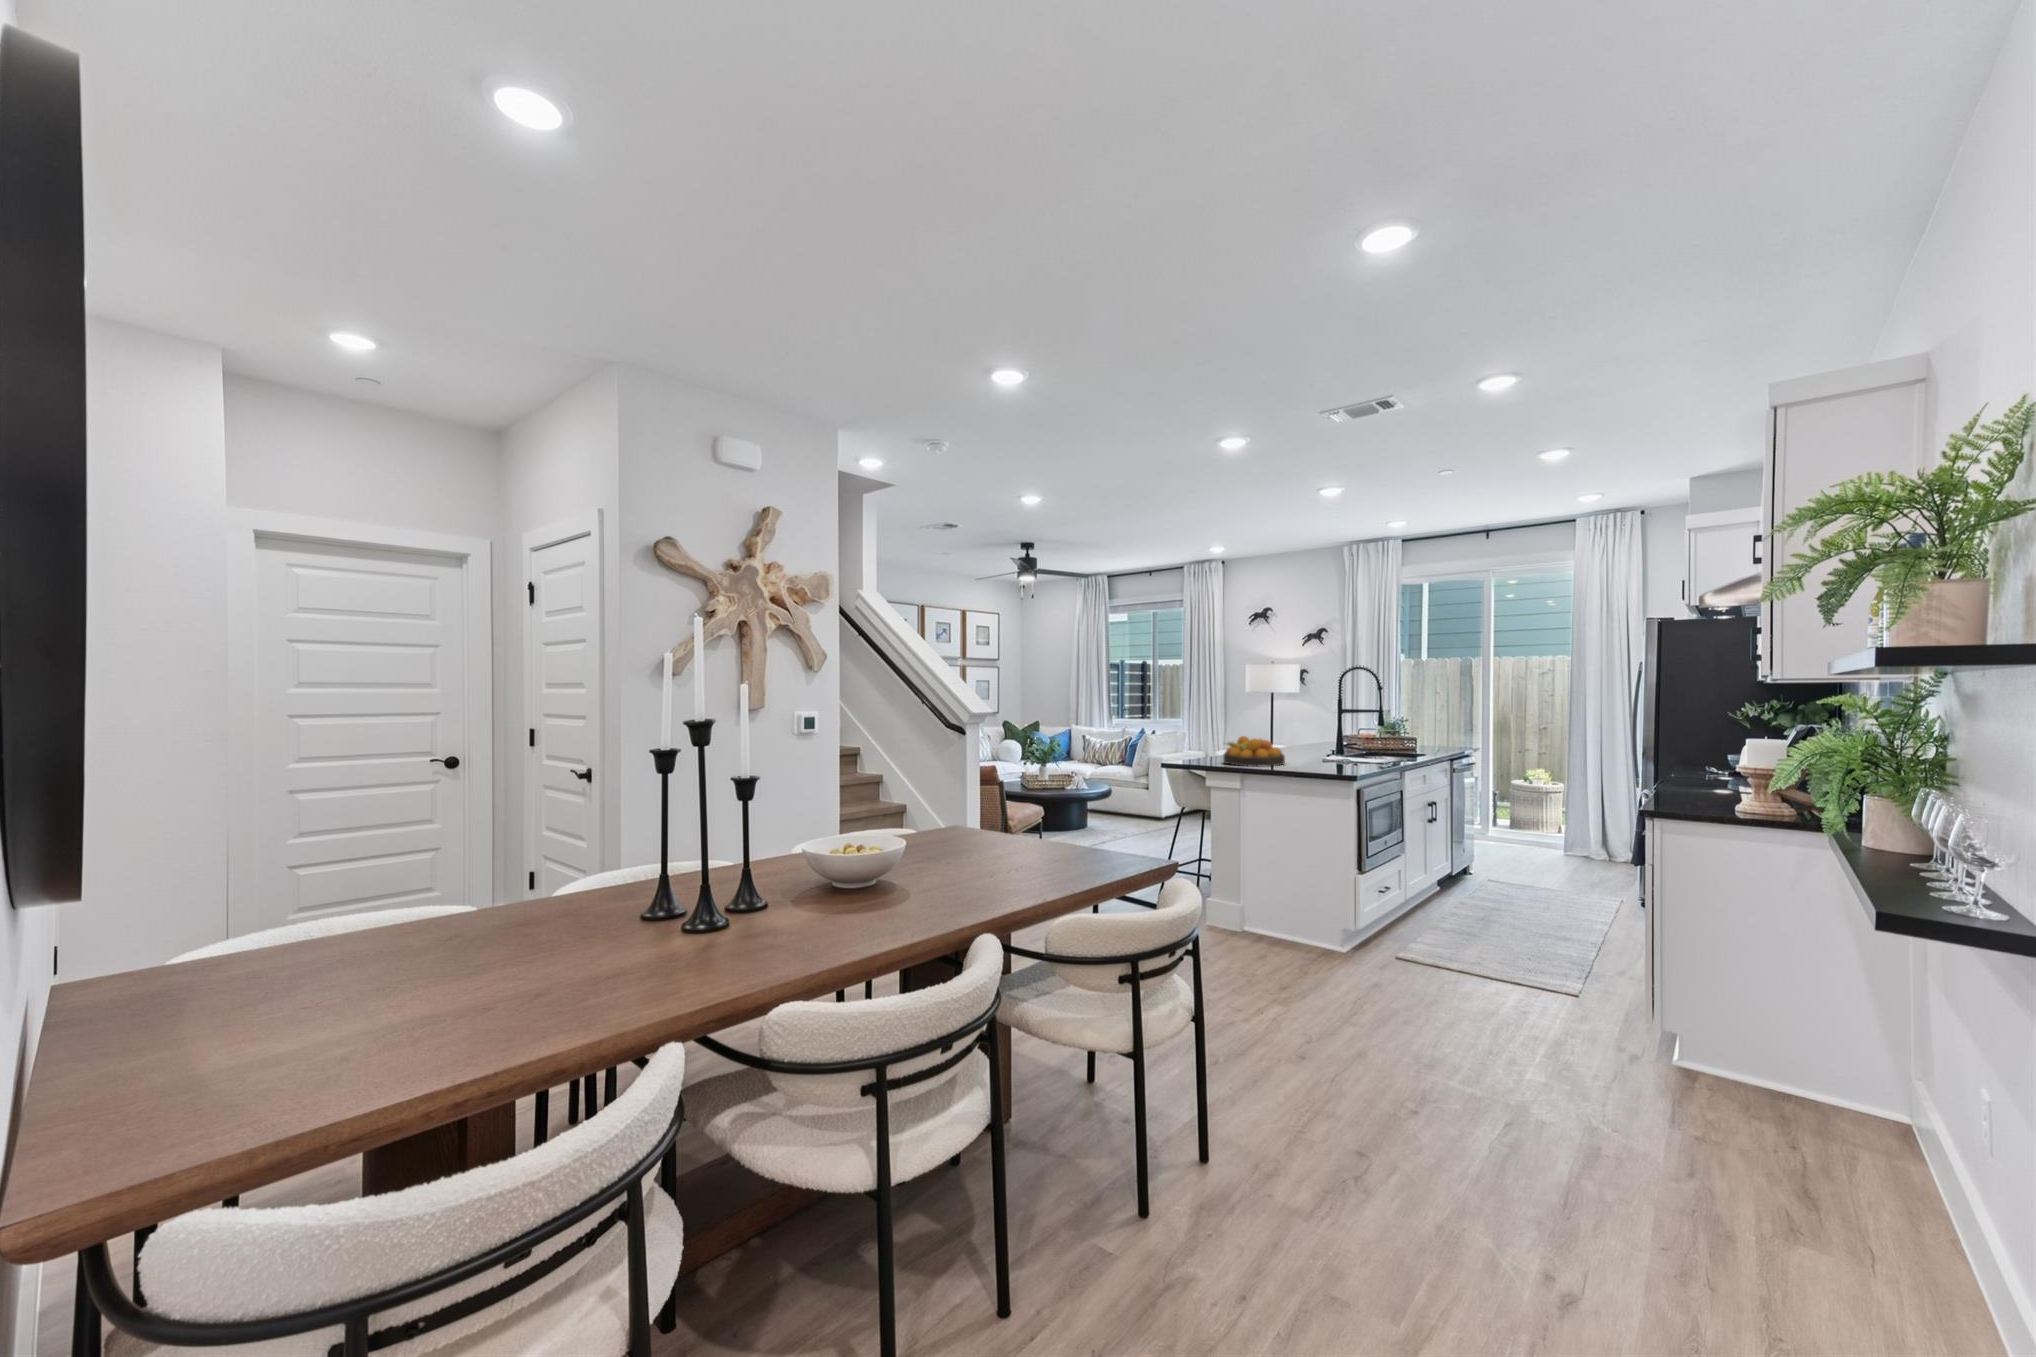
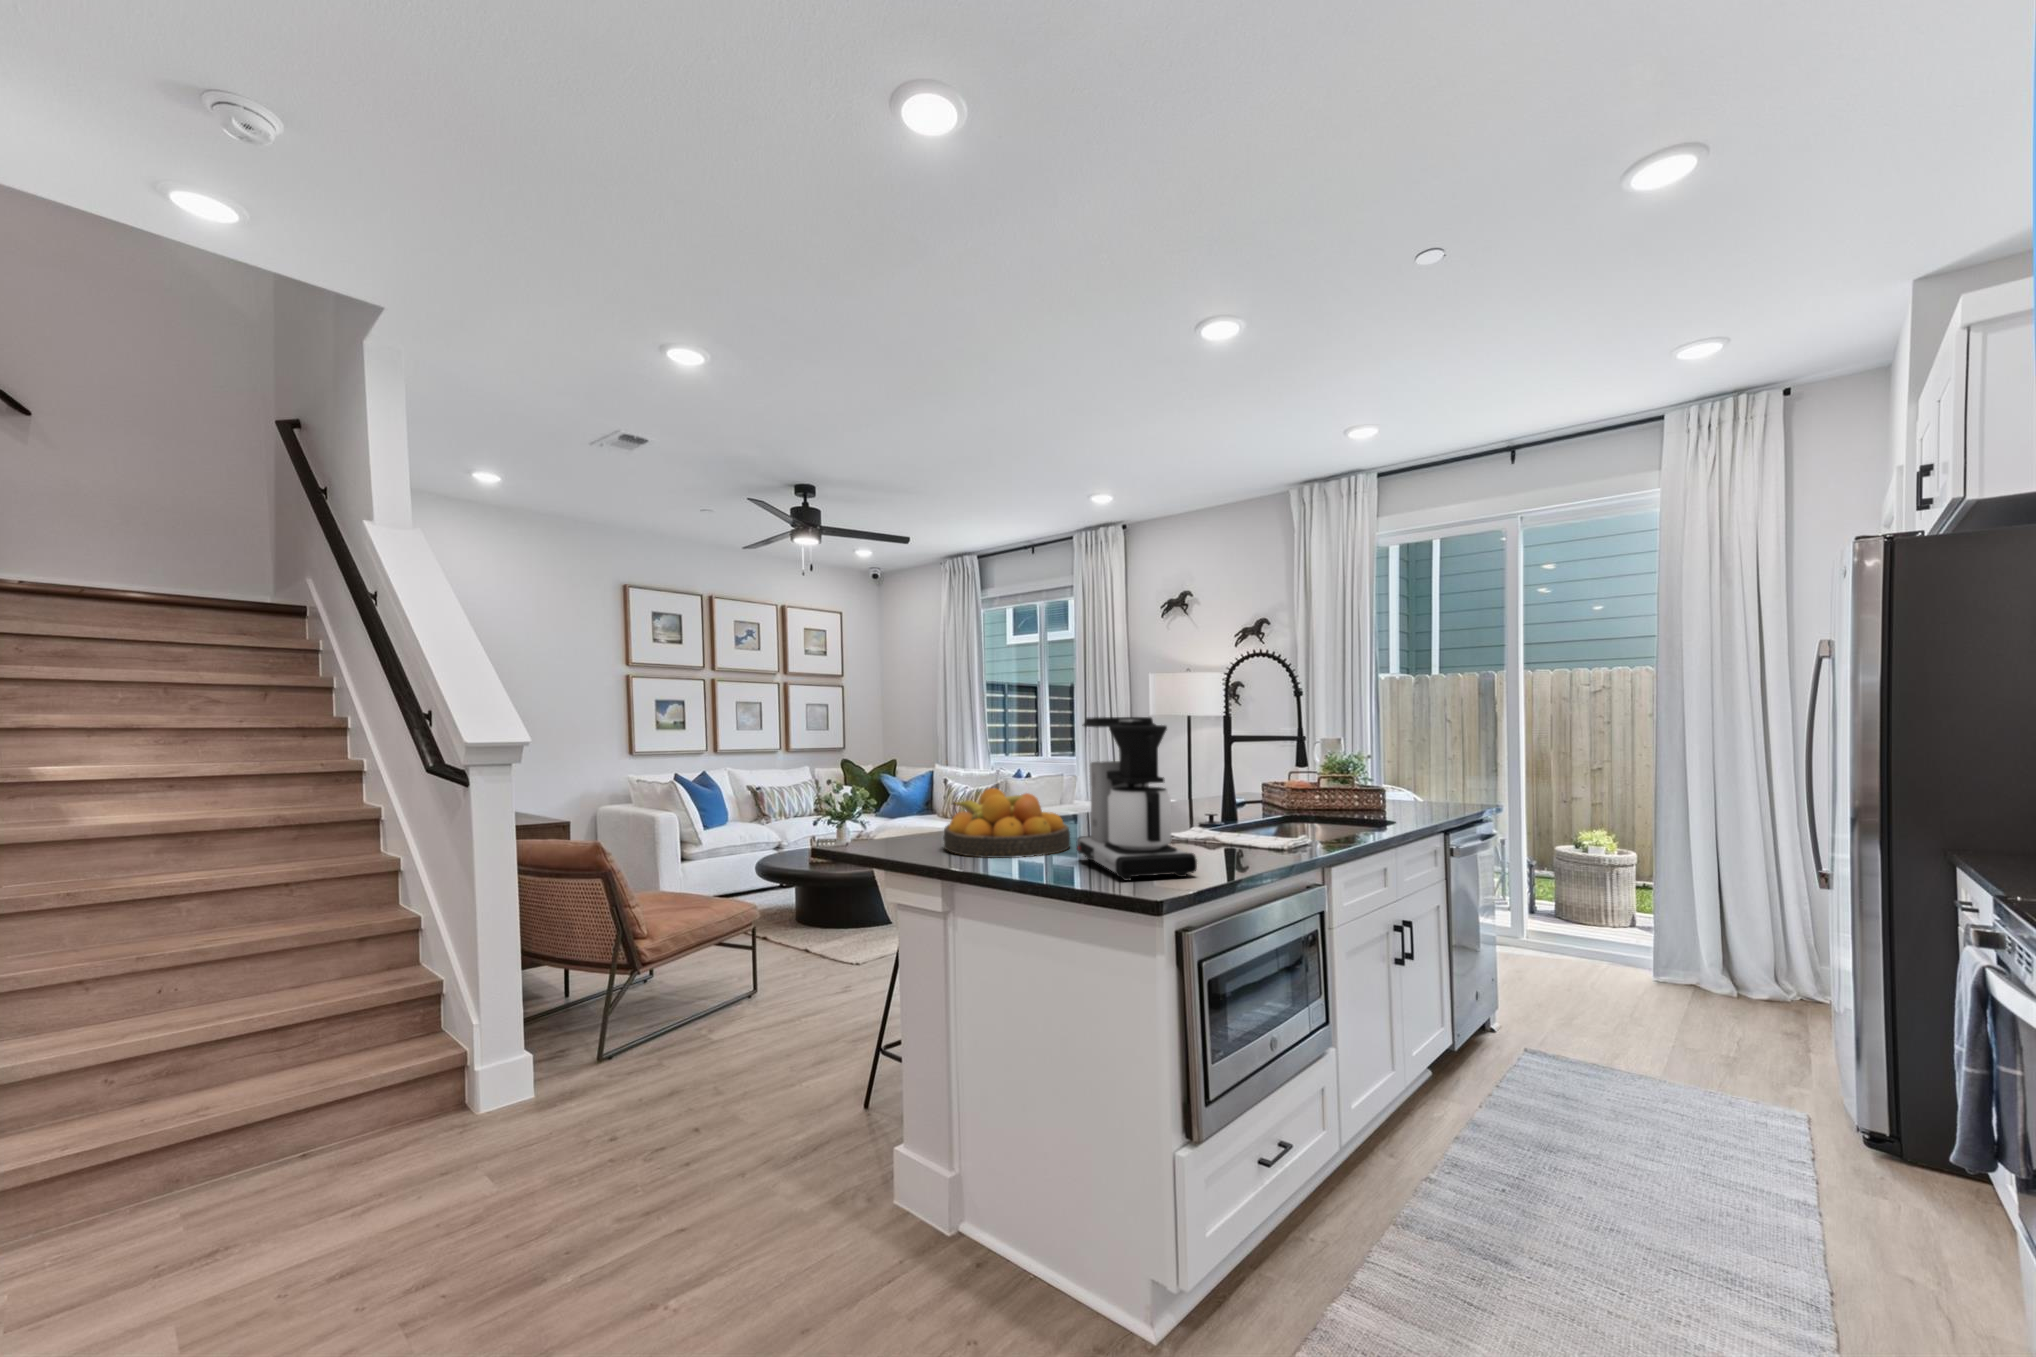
coffee maker: none [1298,704,1361,772] -> present [1077,717,1197,880]

